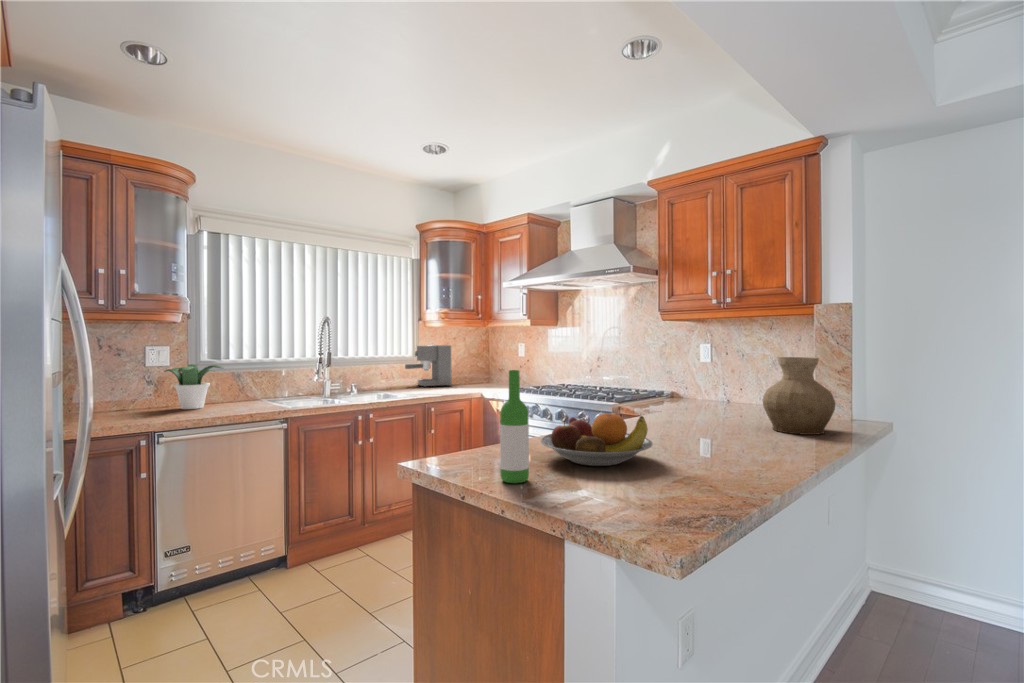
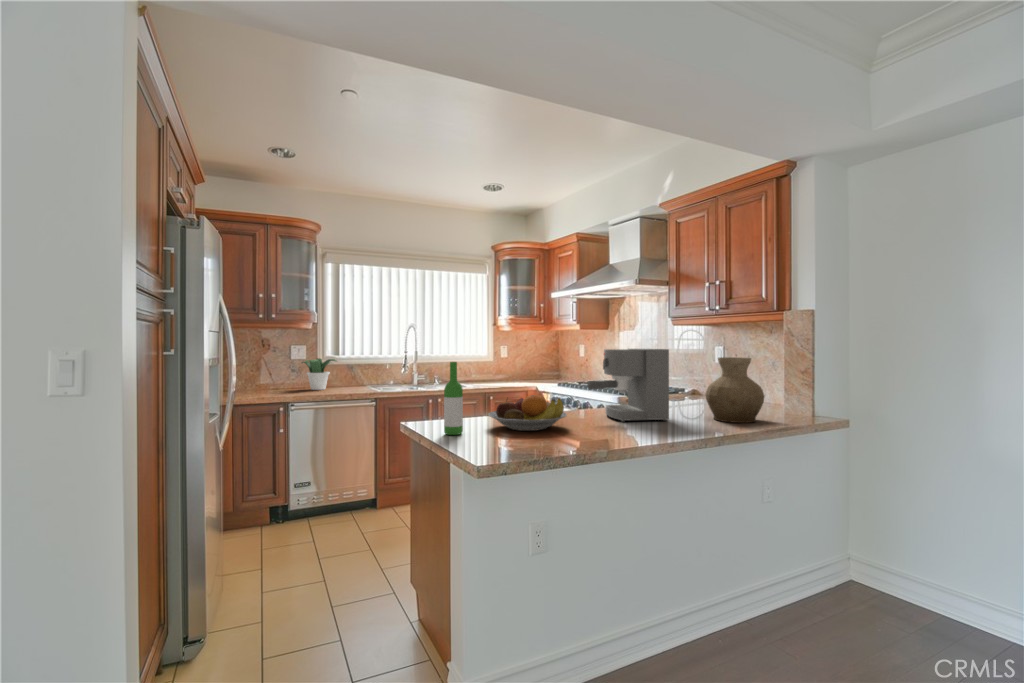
coffee maker: present [405,345,451,387] -> present [587,349,669,422]

